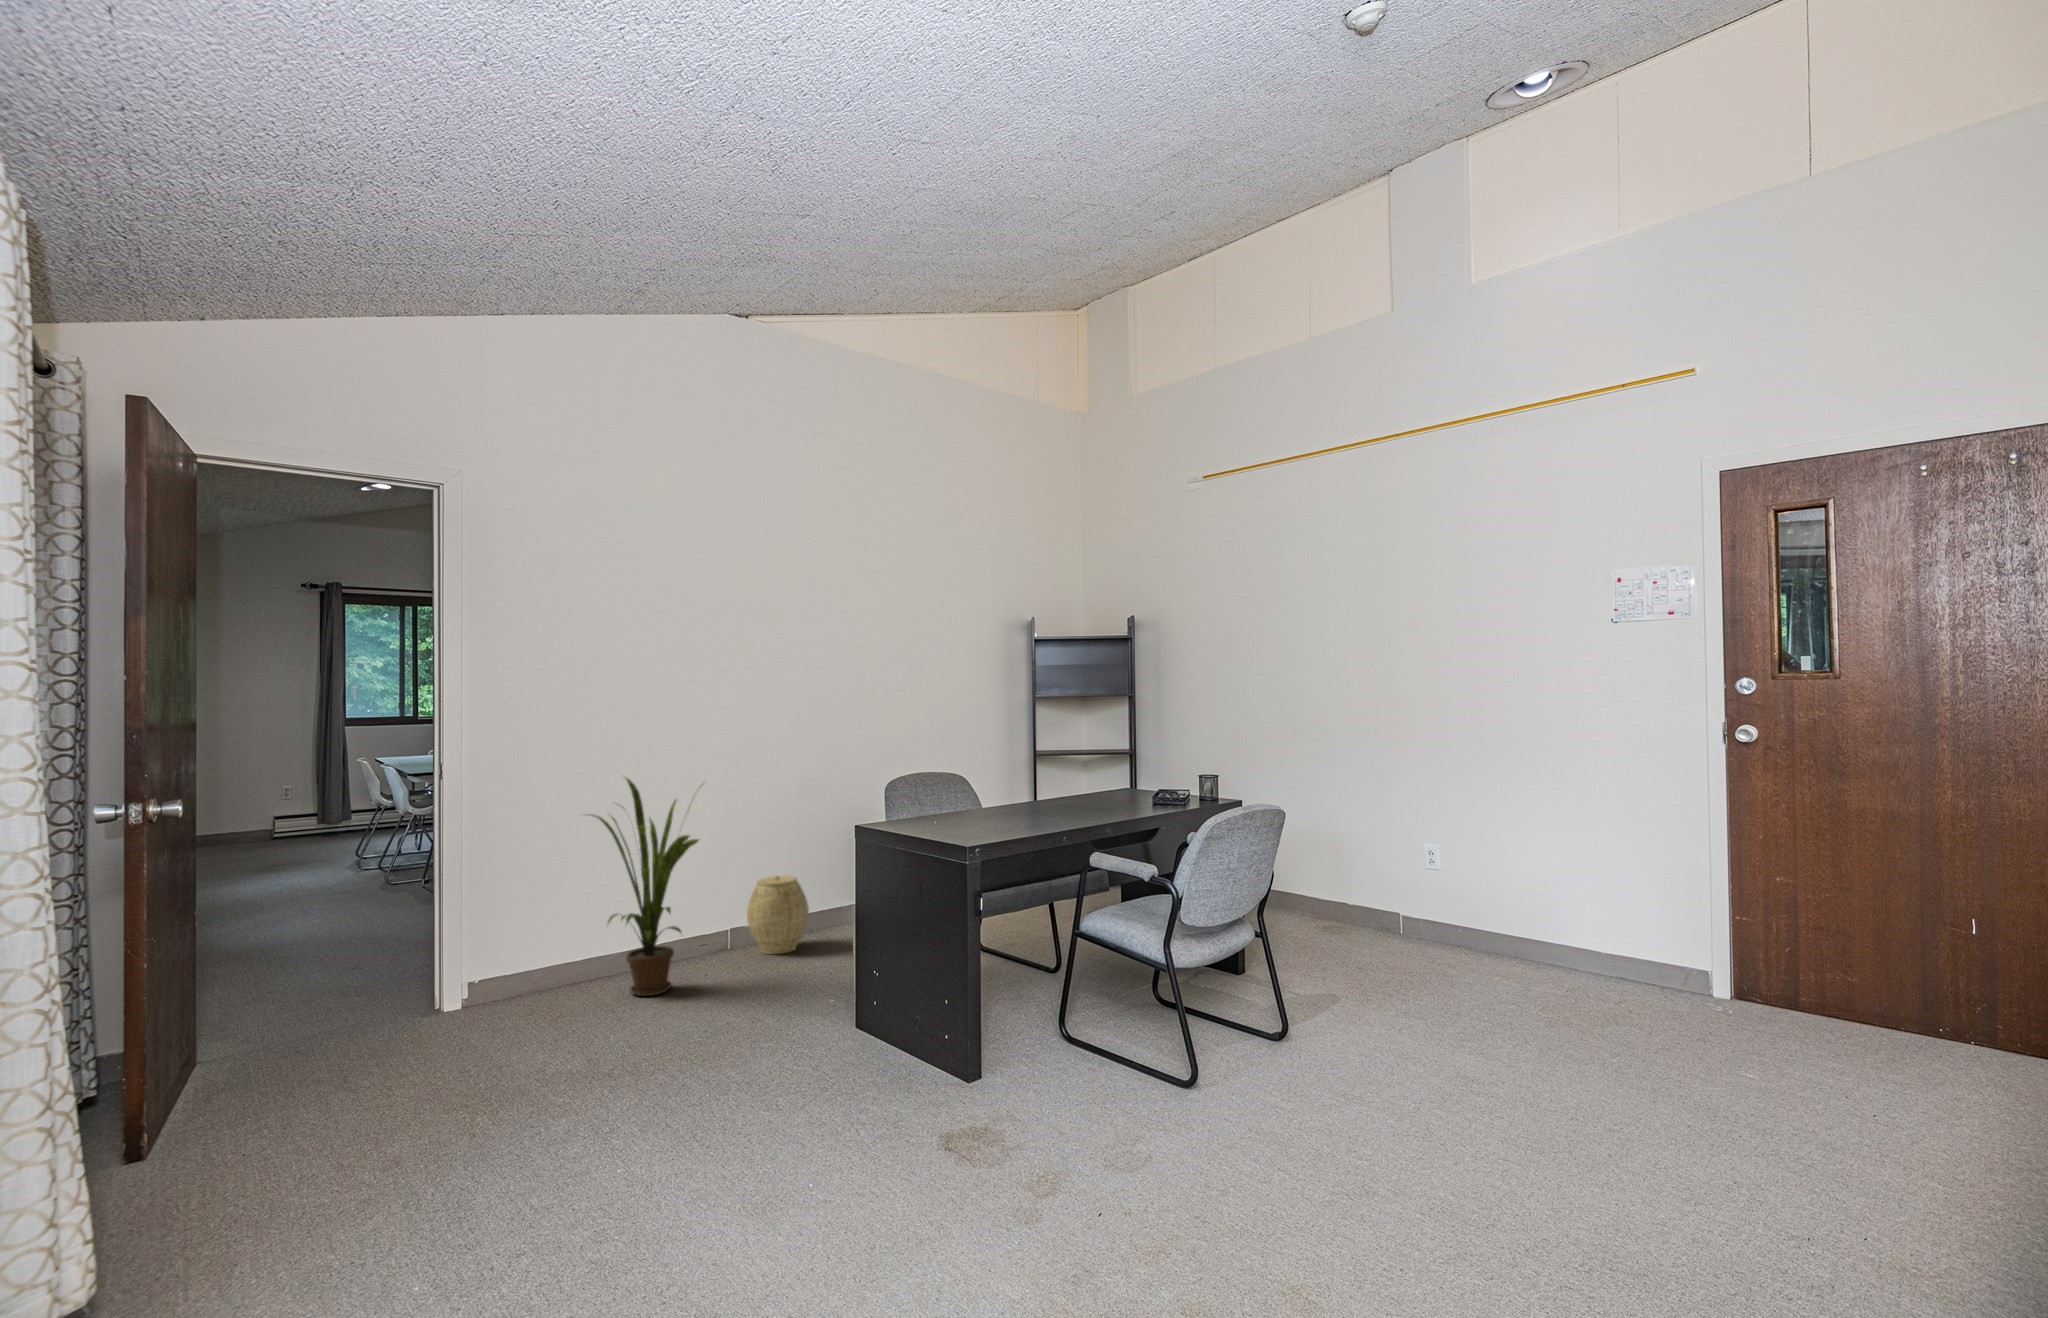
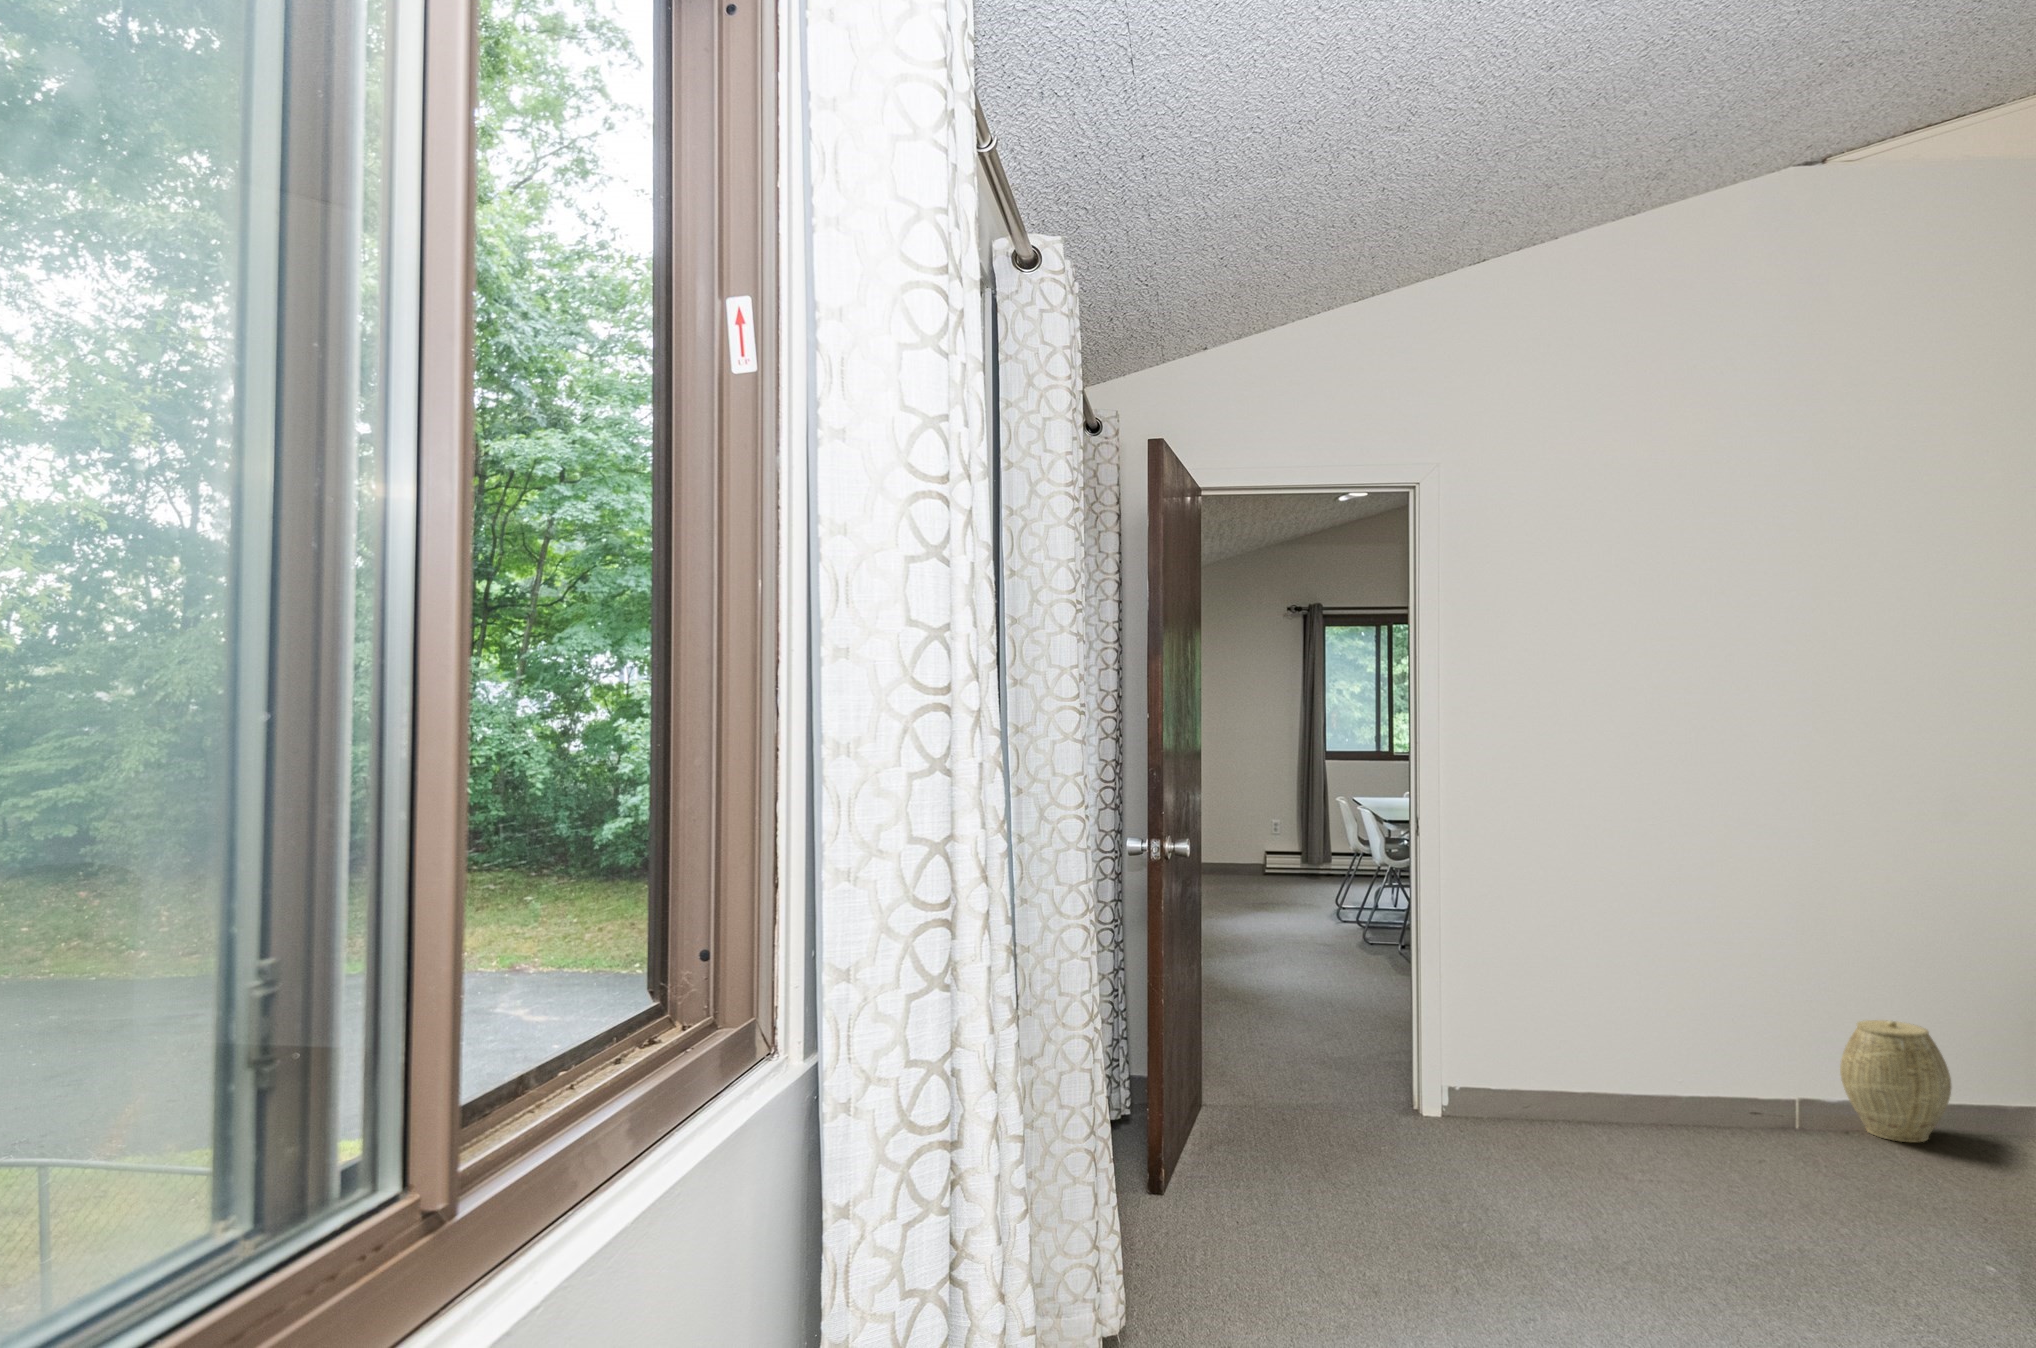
house plant: present [589,778,700,996] -> none [1591,848,1780,1157]

